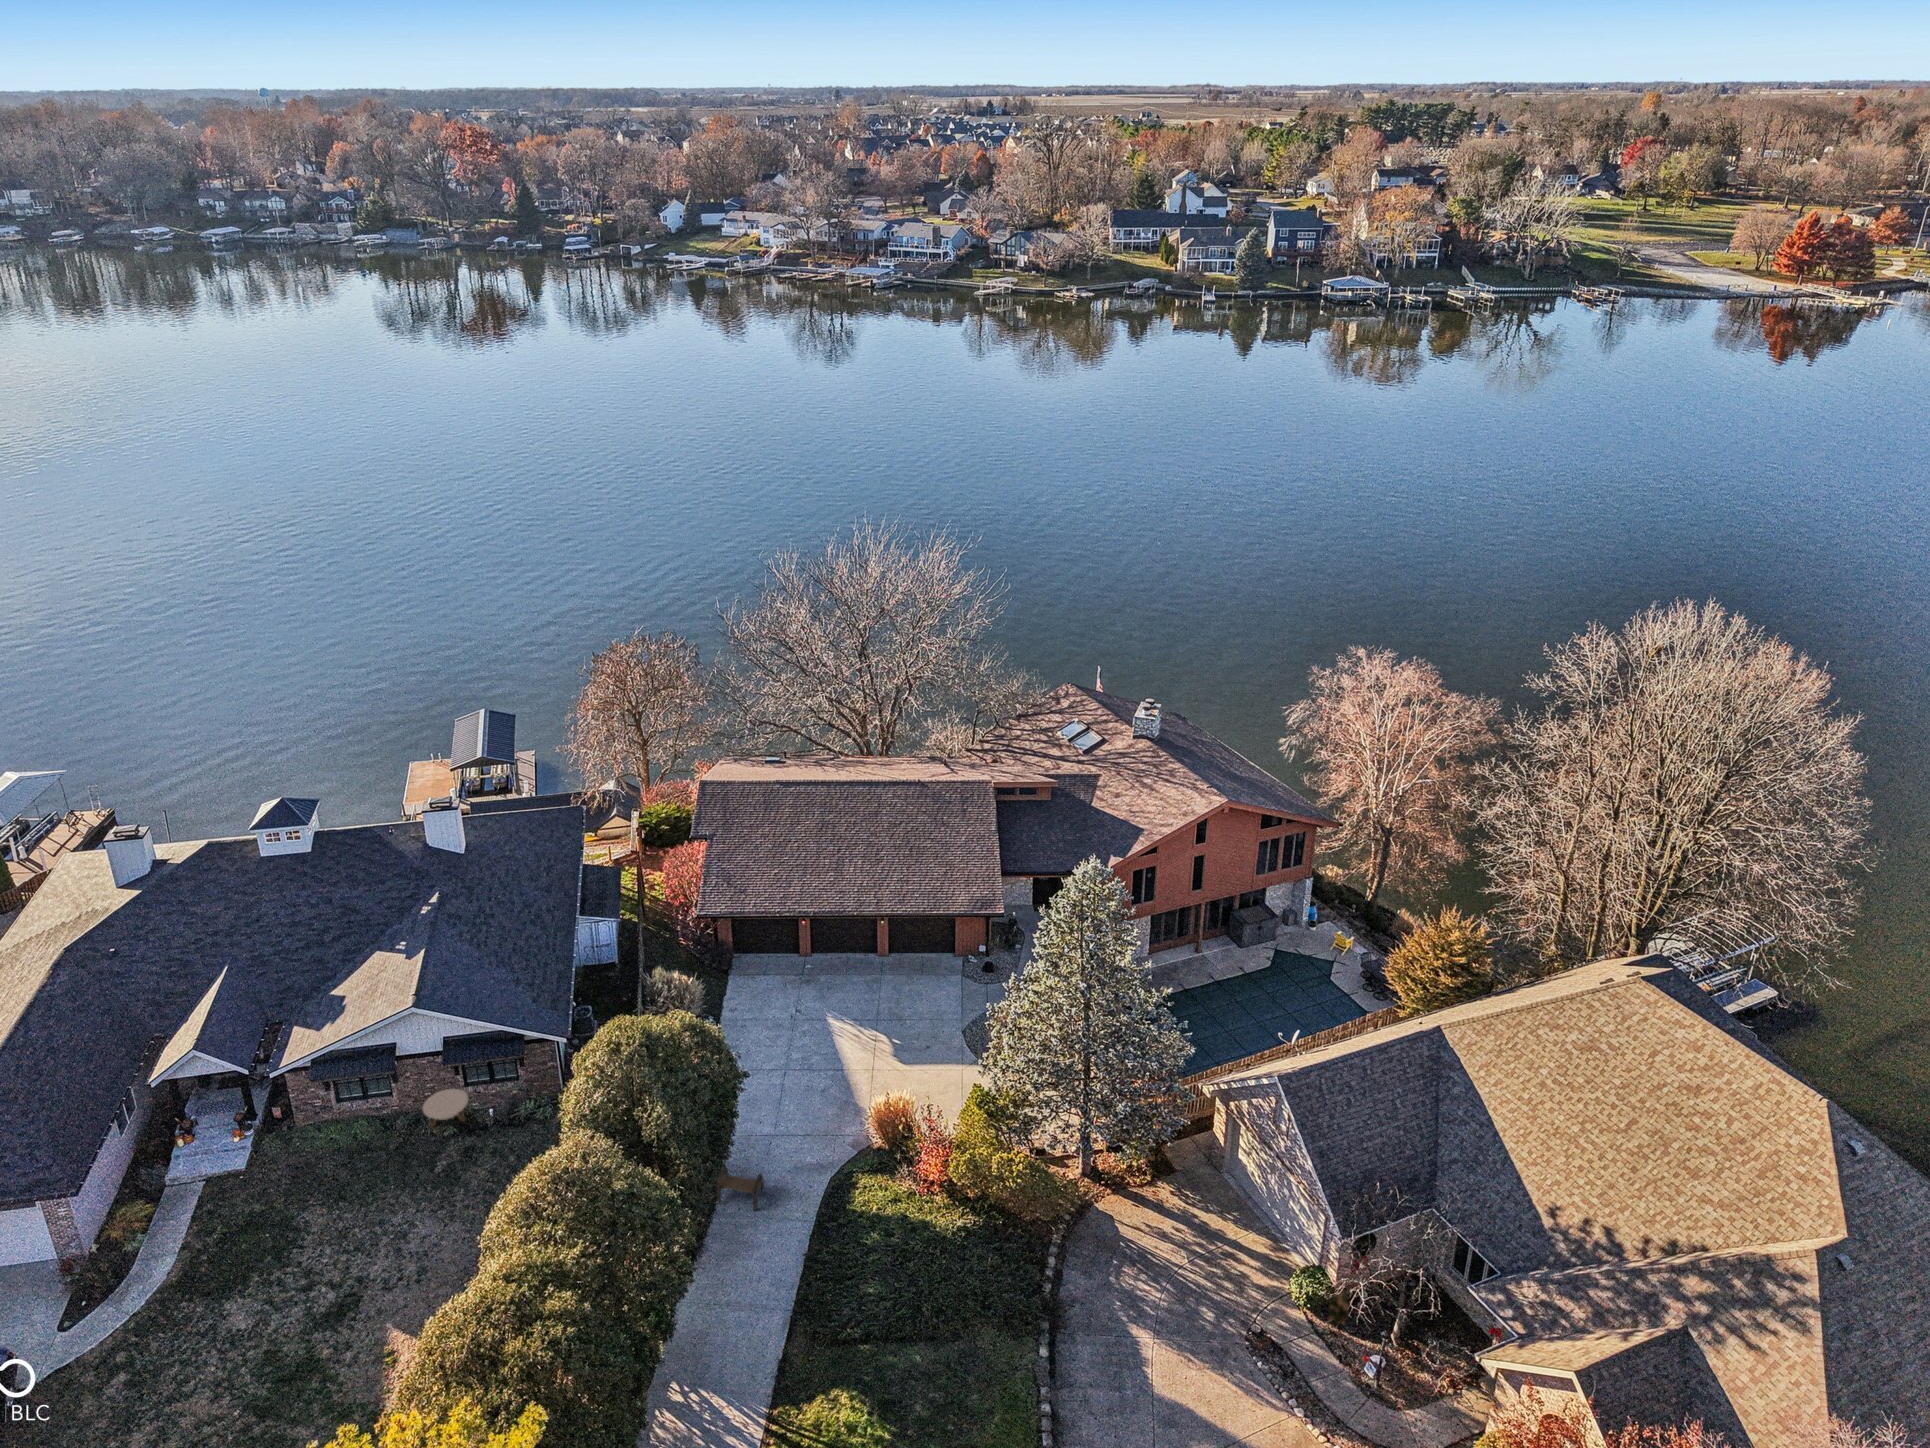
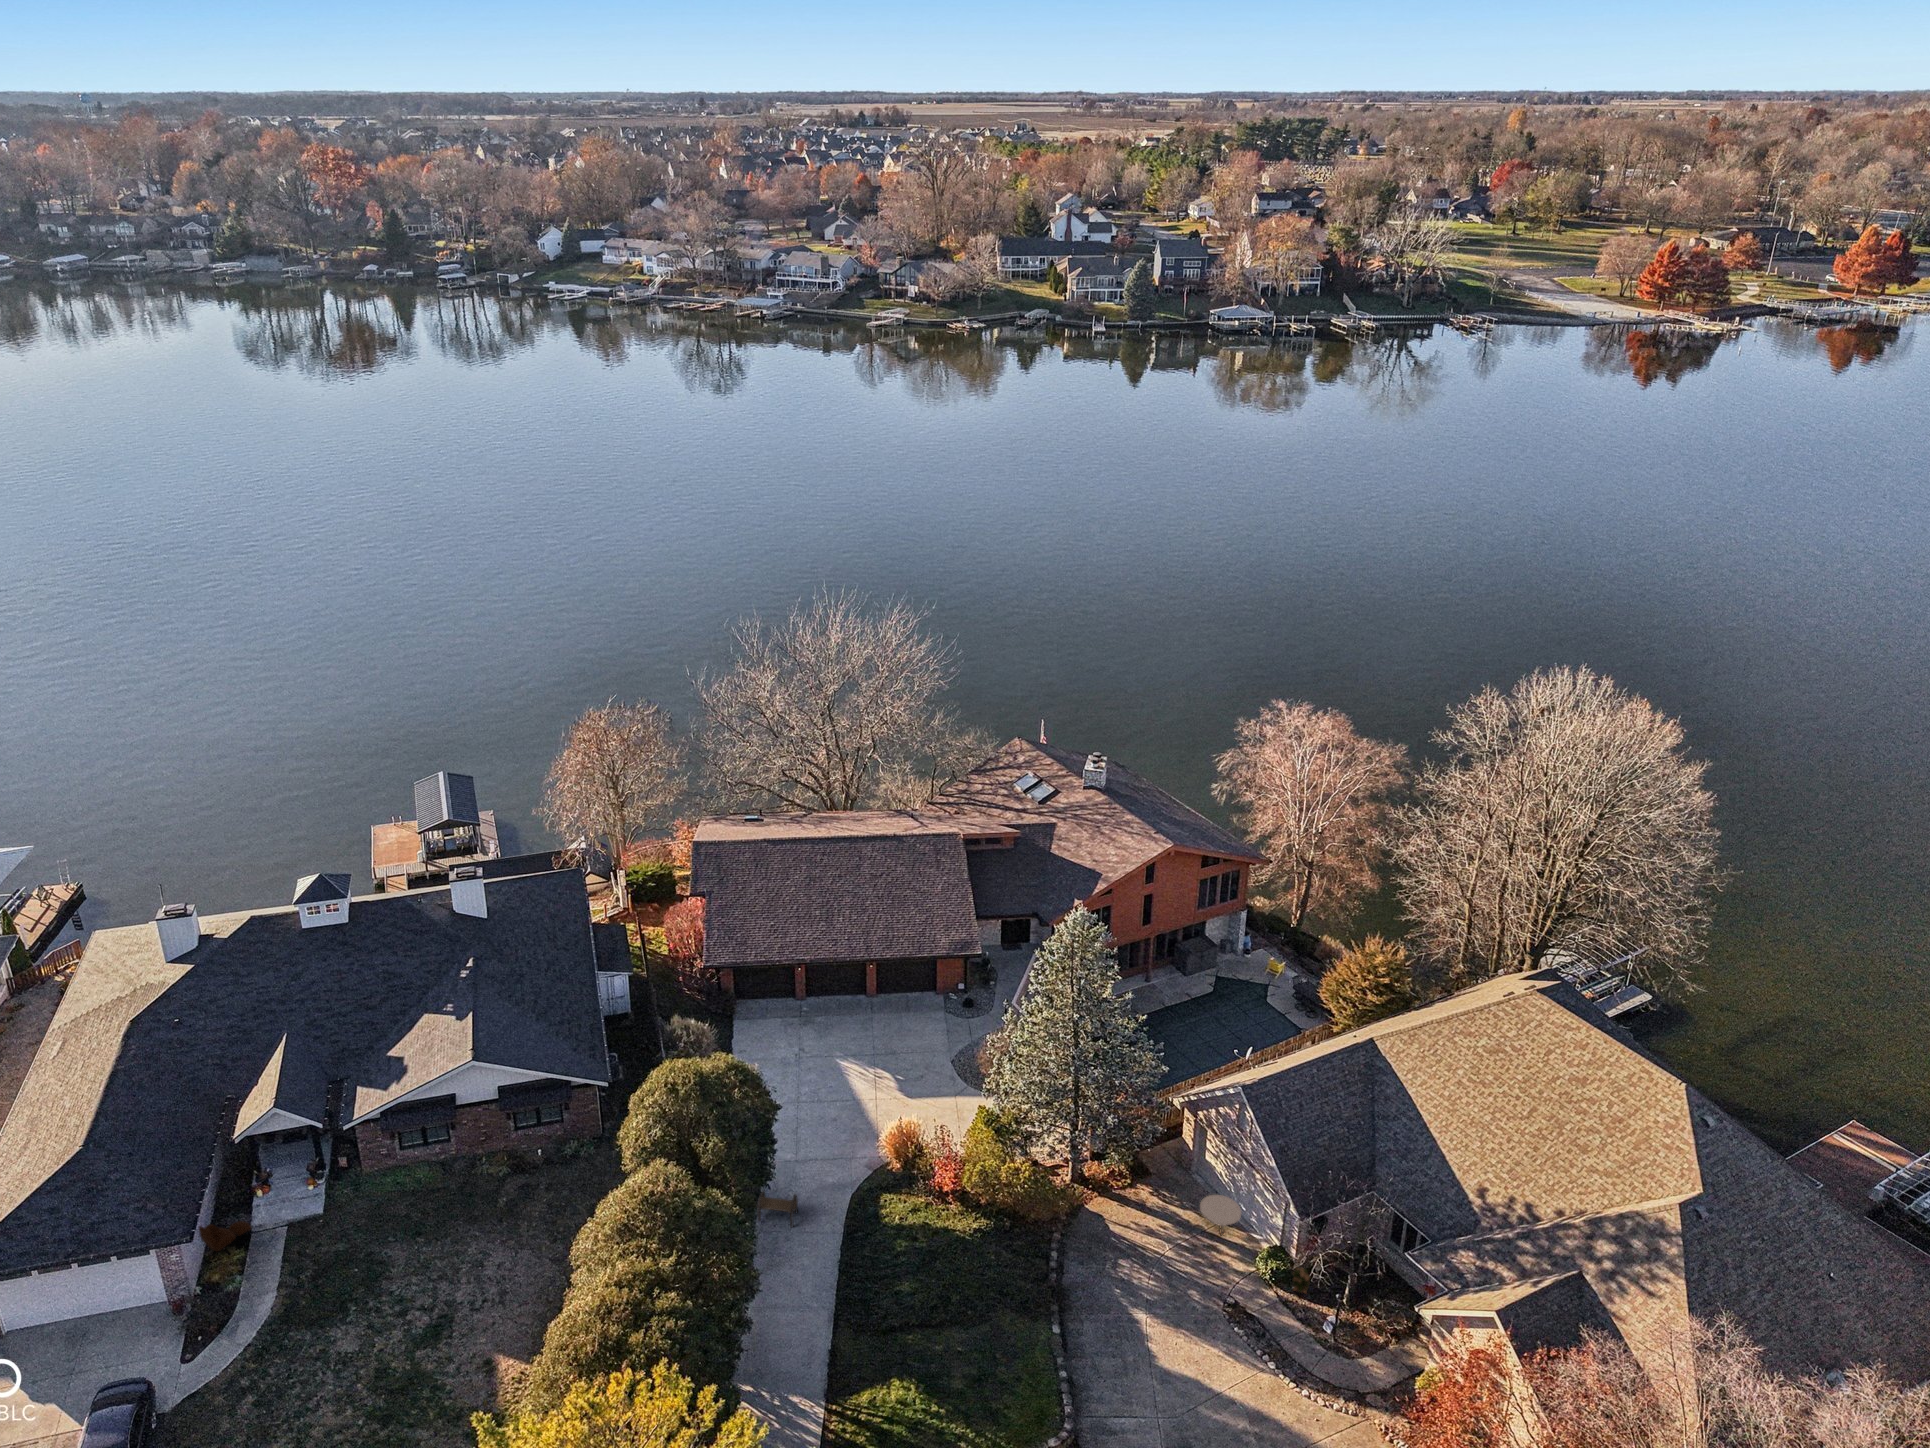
round table: present [422,1089,468,1127] -> present [1200,1195,1241,1236]
lounge chair: none [94,1171,165,1214] -> present [198,1221,252,1253]

